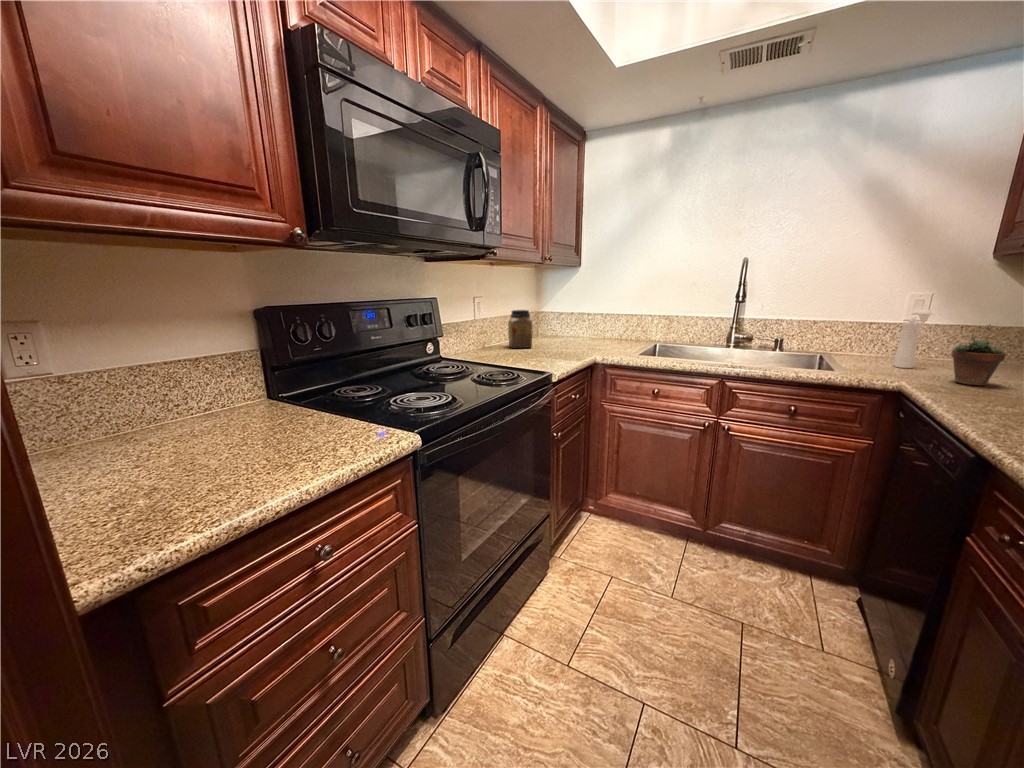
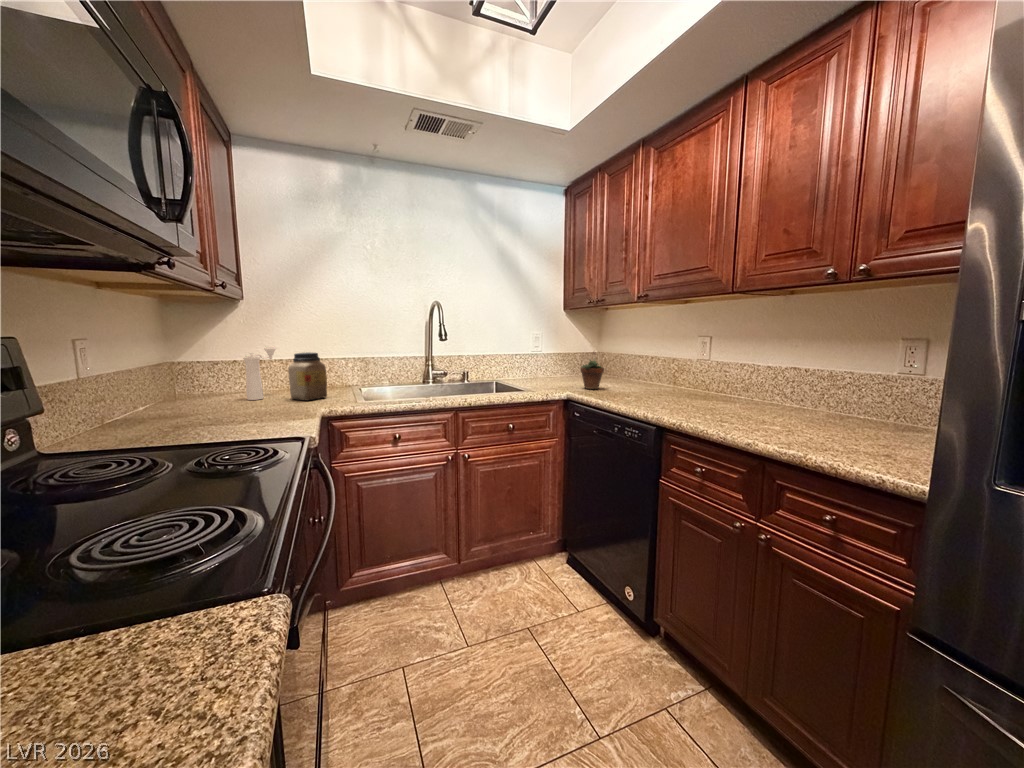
jar: present [508,310,533,348] -> present [288,352,327,401]
pepper mill: present [894,310,933,368] -> present [243,346,276,400]

